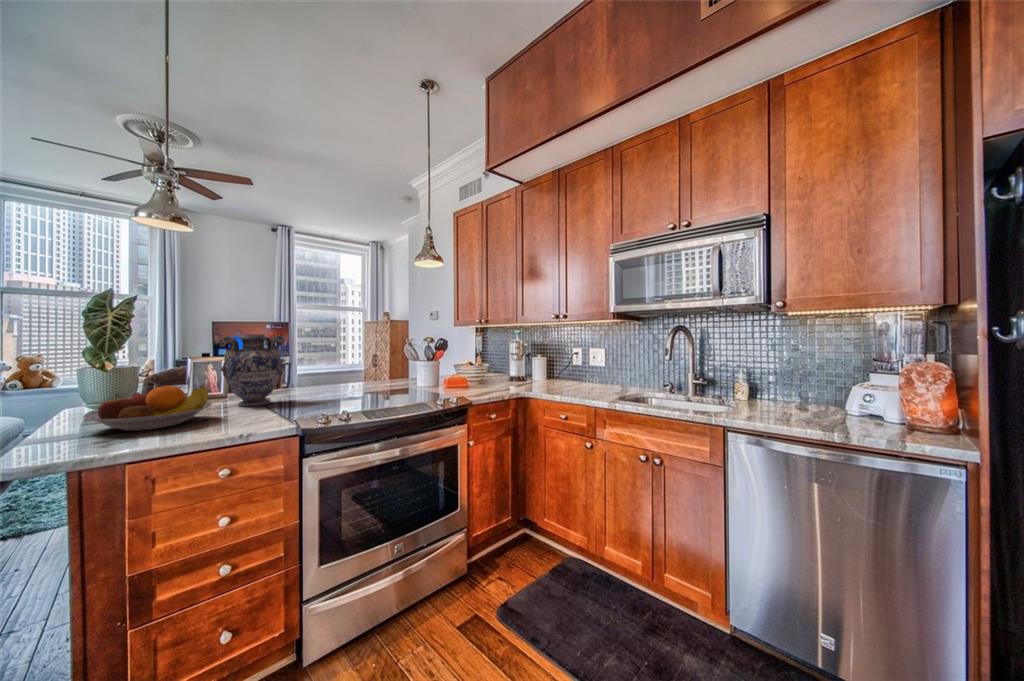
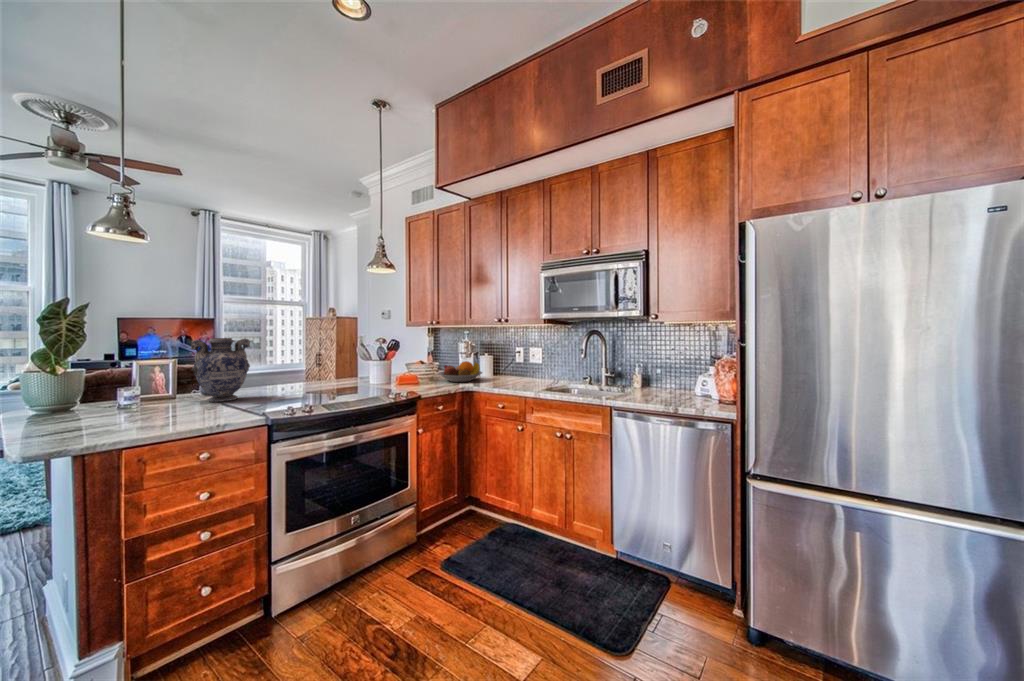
fruit bowl: present [84,386,212,431] -> present [438,361,482,382]

